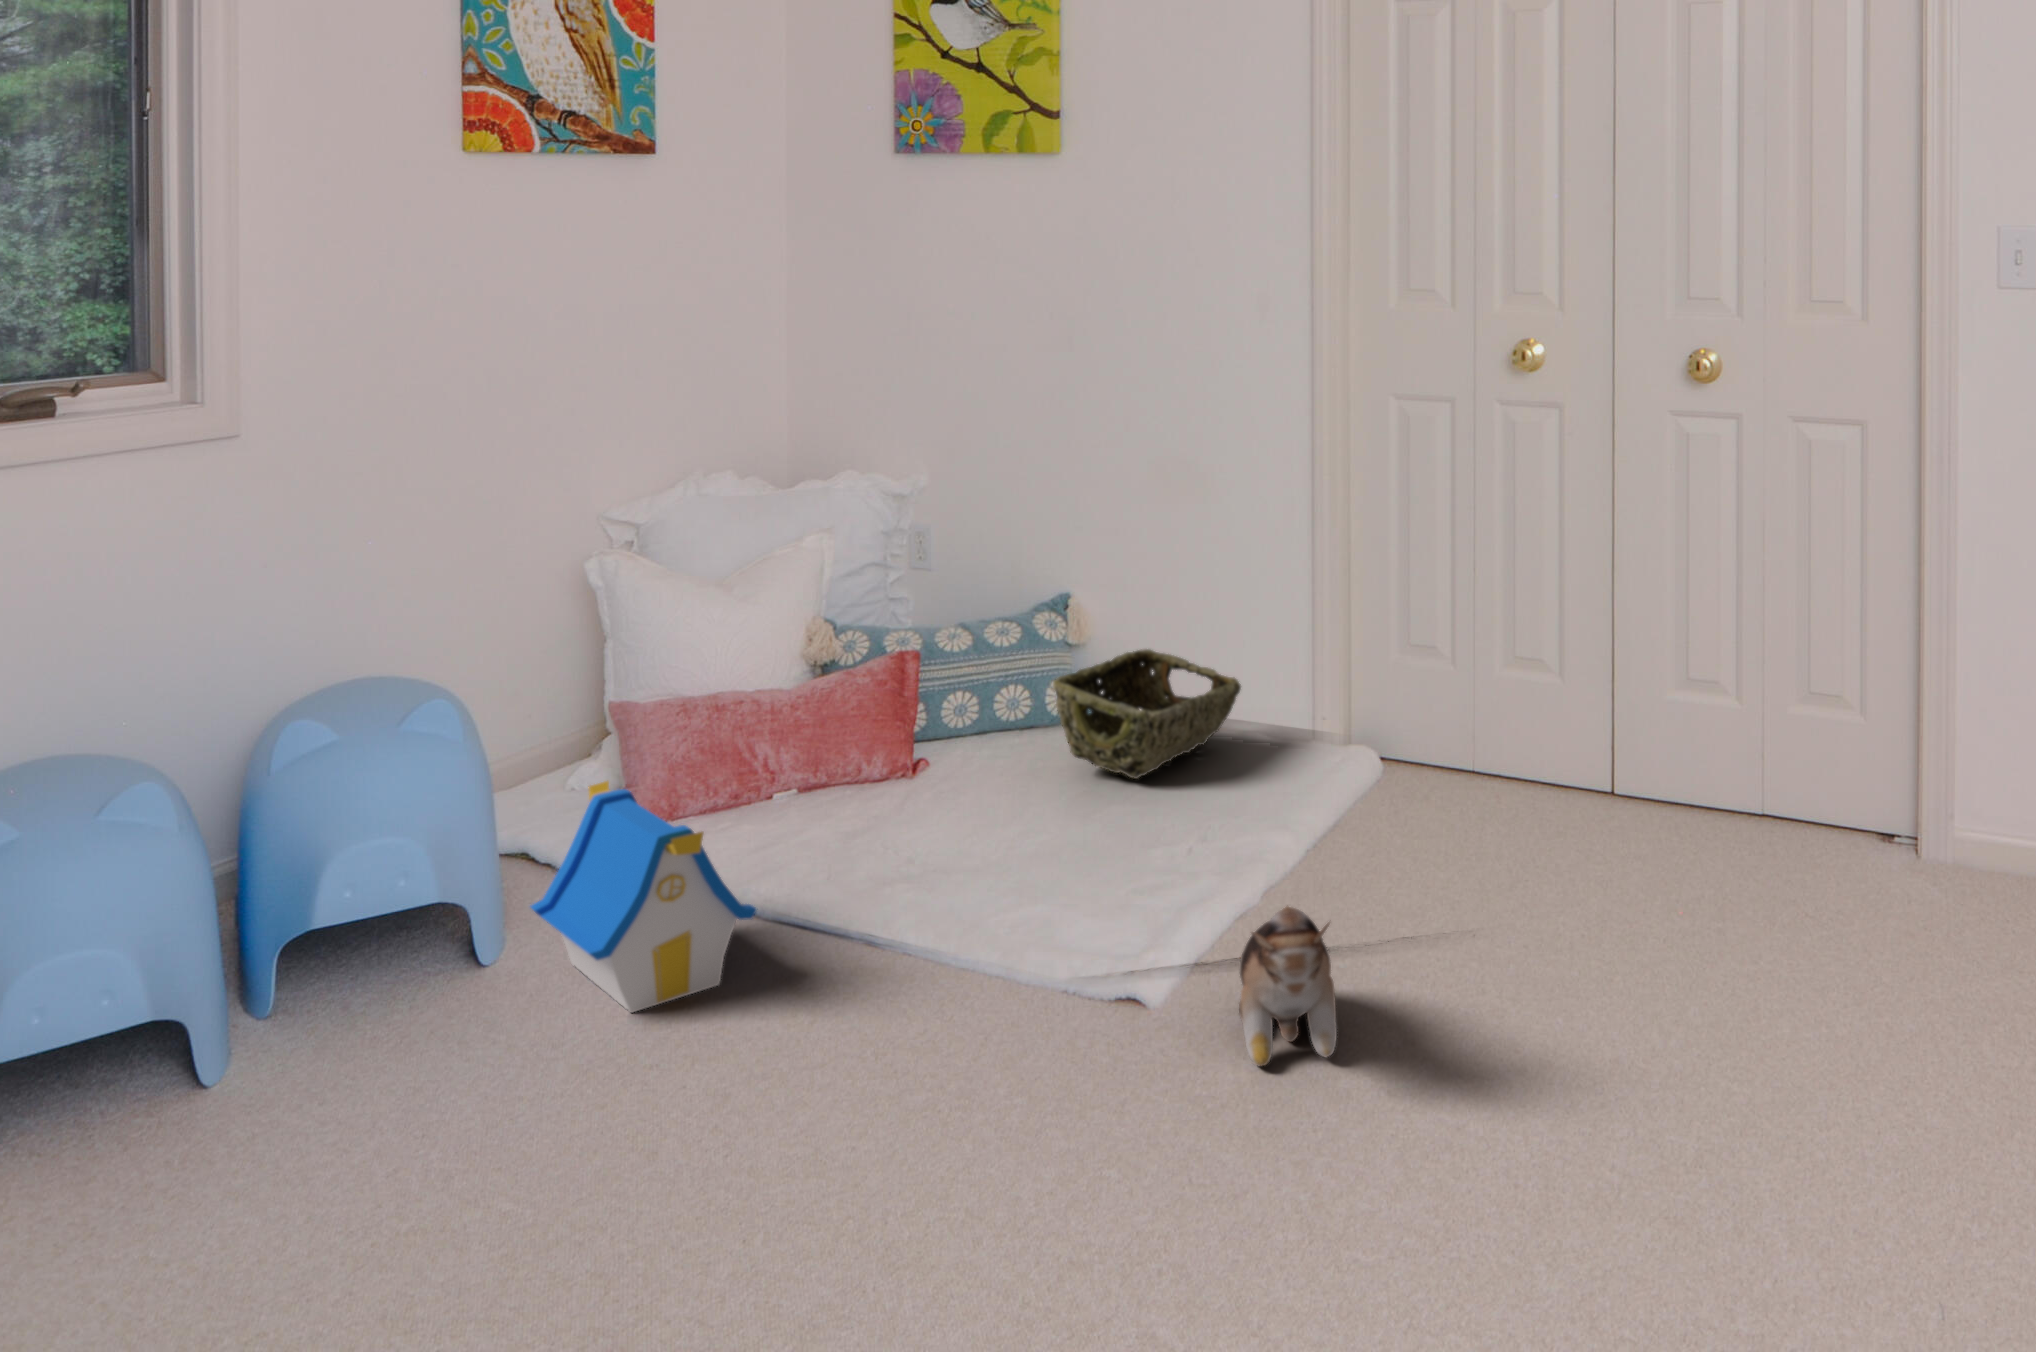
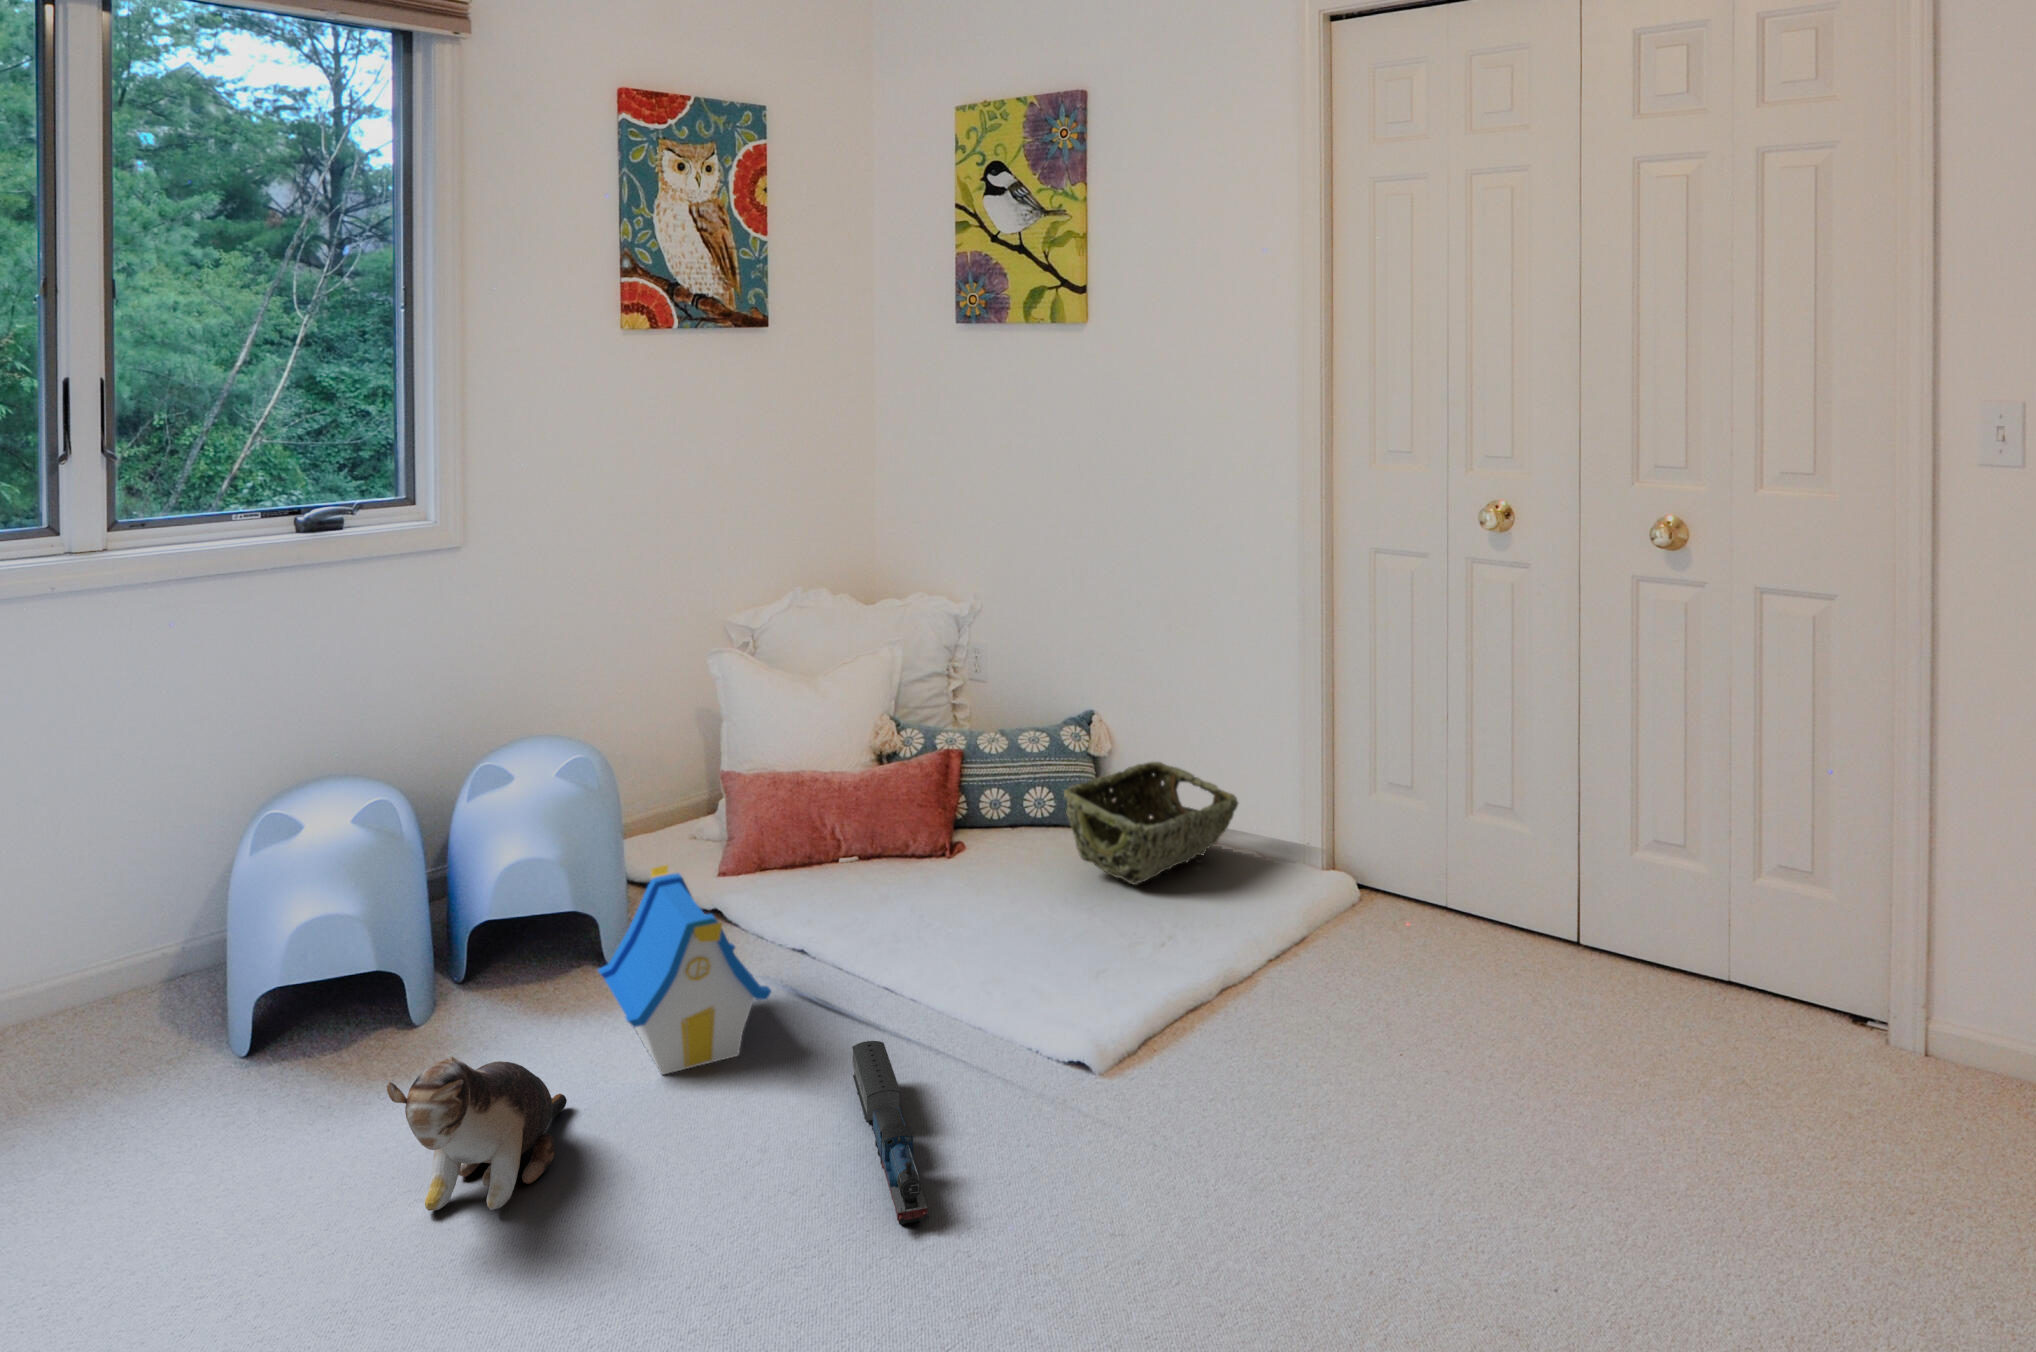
plush toy: present [1239,907,1337,1066] -> present [387,1057,567,1211]
toy train: none [866,948,999,1121] -> present [852,1041,929,1225]

